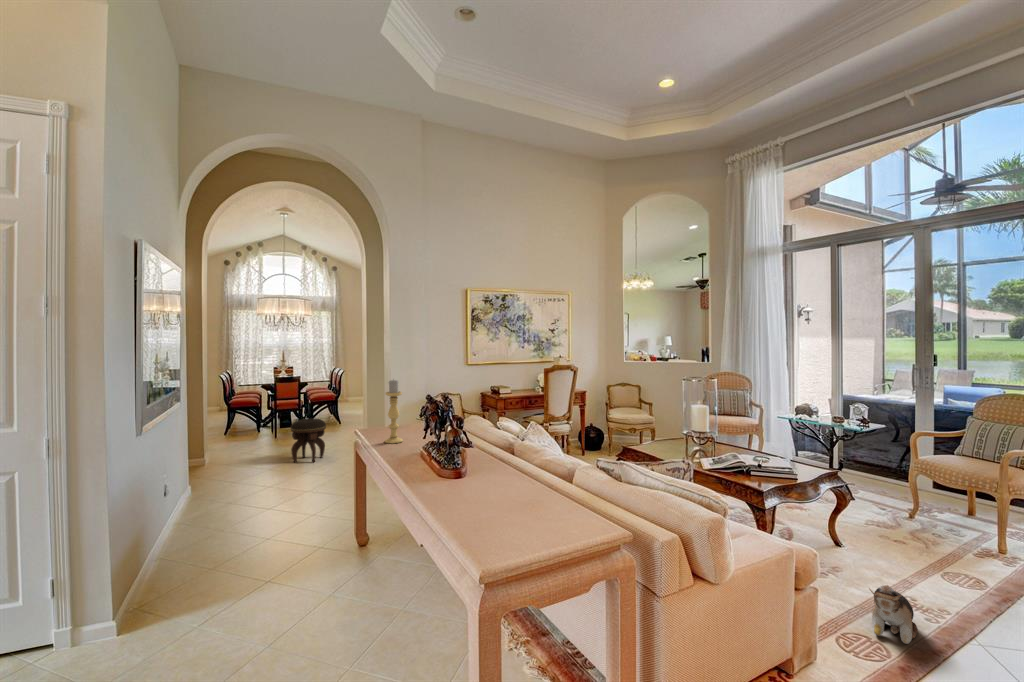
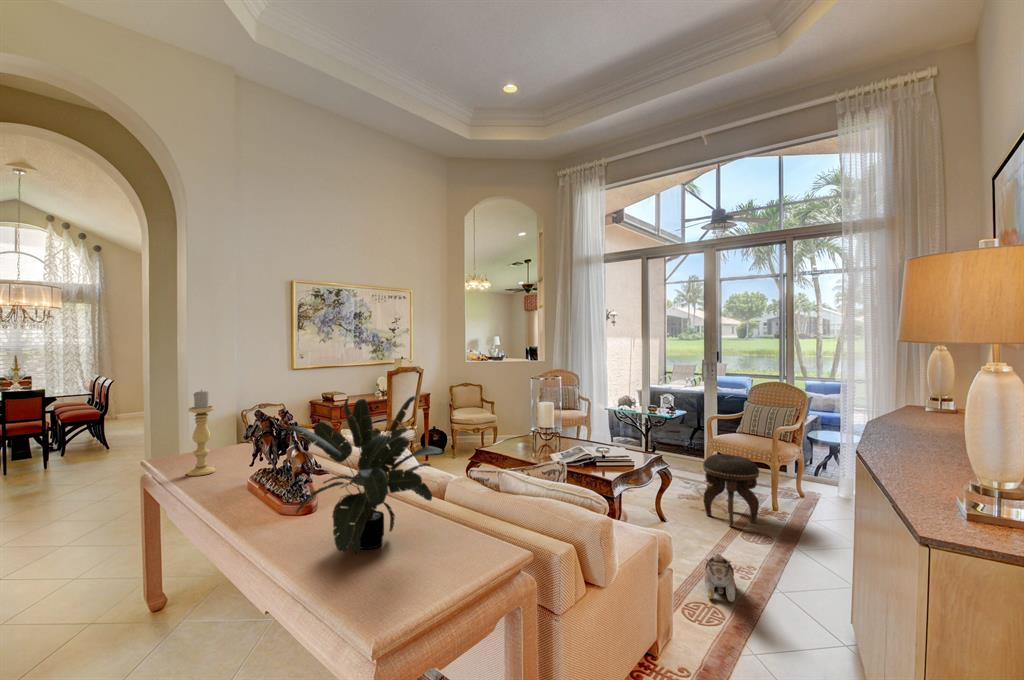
potted plant: none [440,387,551,506] -> present [288,396,443,554]
footstool: present [291,419,326,462] -> present [703,454,759,527]

